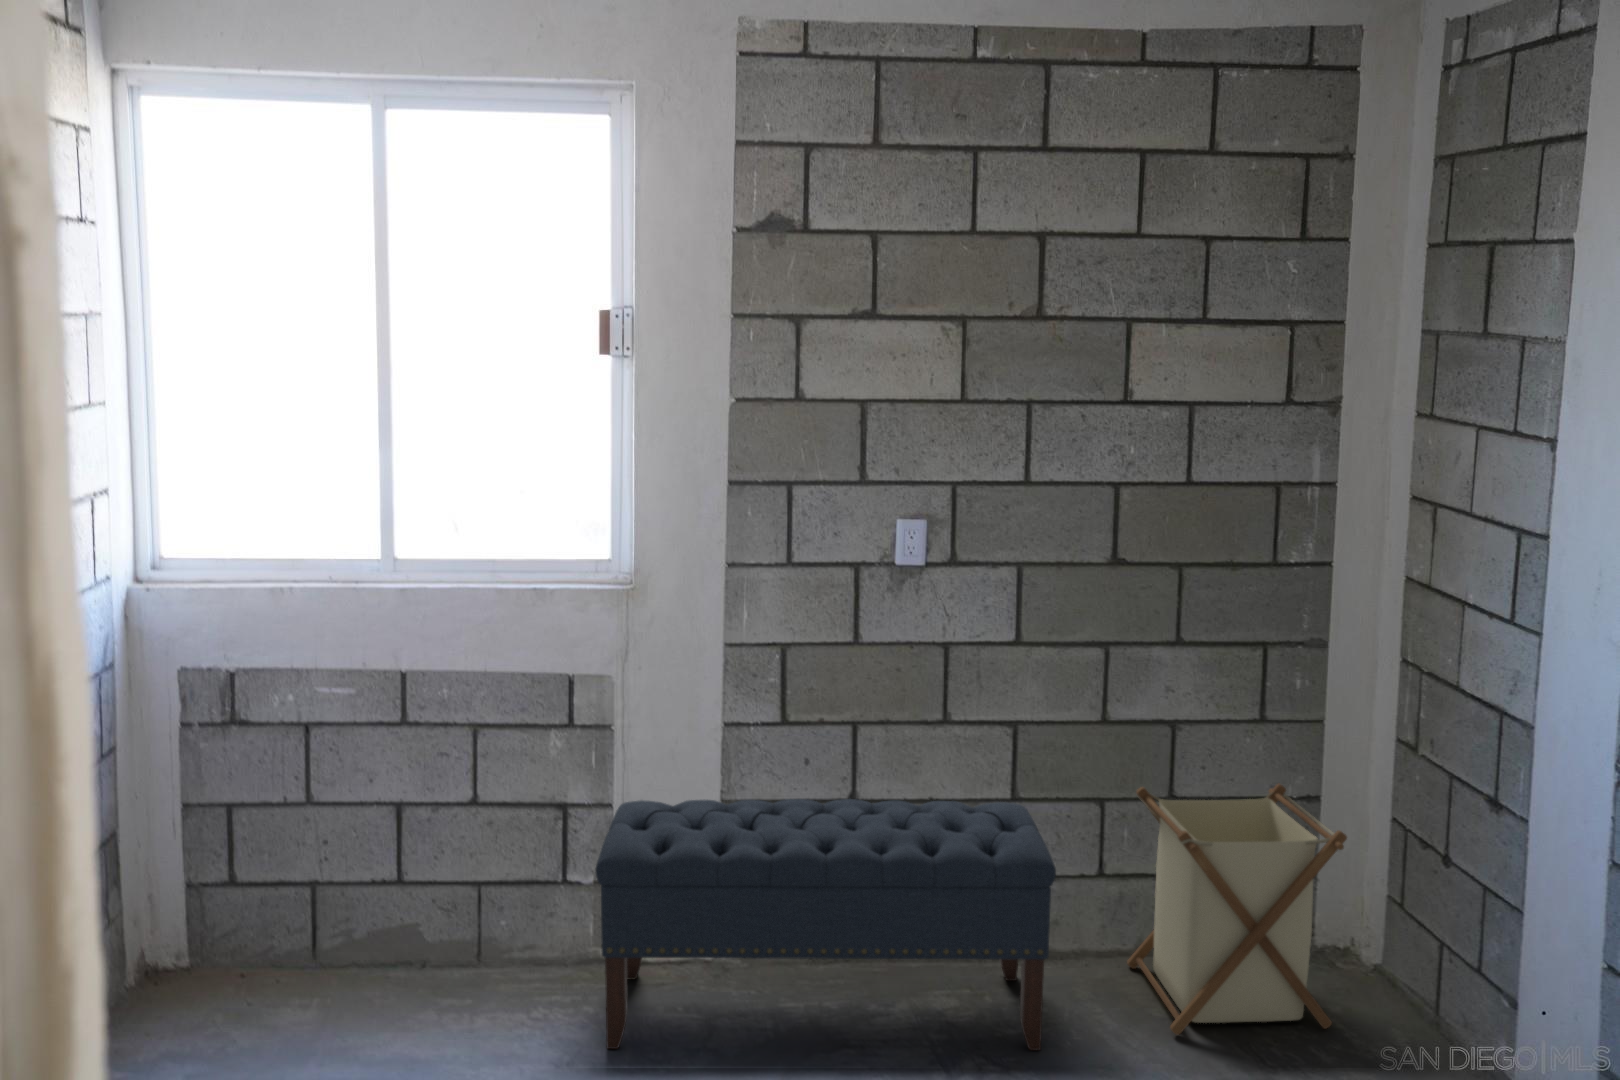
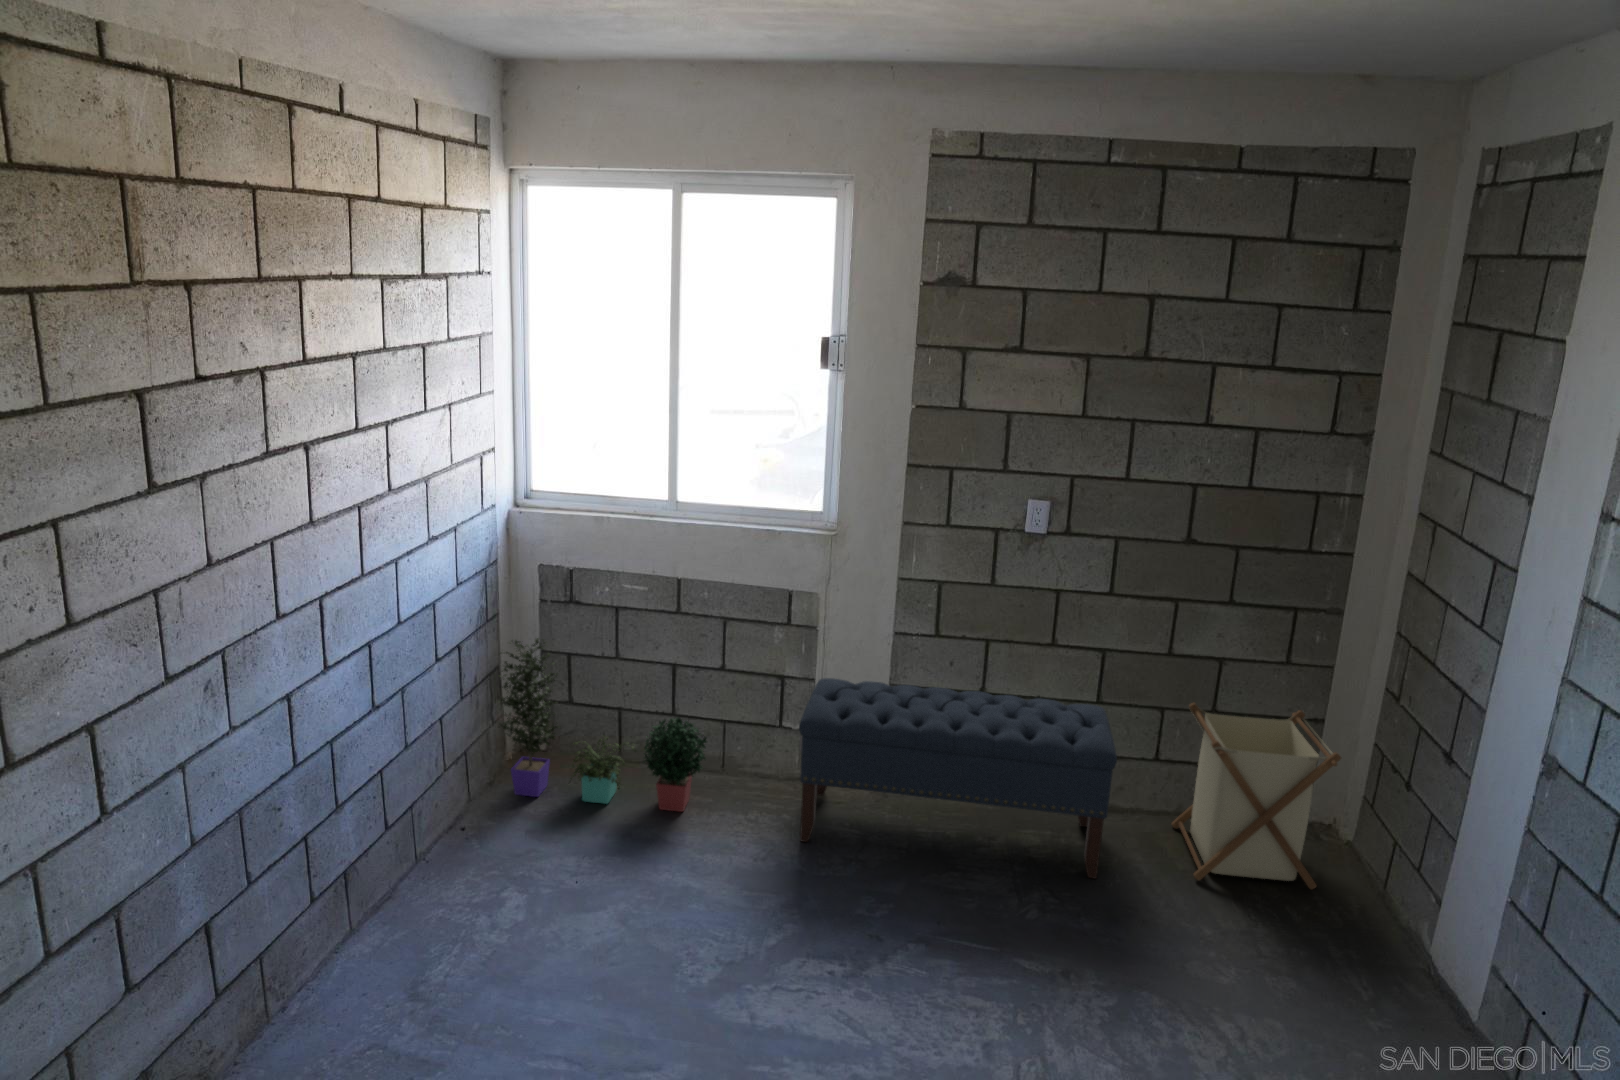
potted plant: none [109,776,456,1032] -> present [499,638,707,812]

